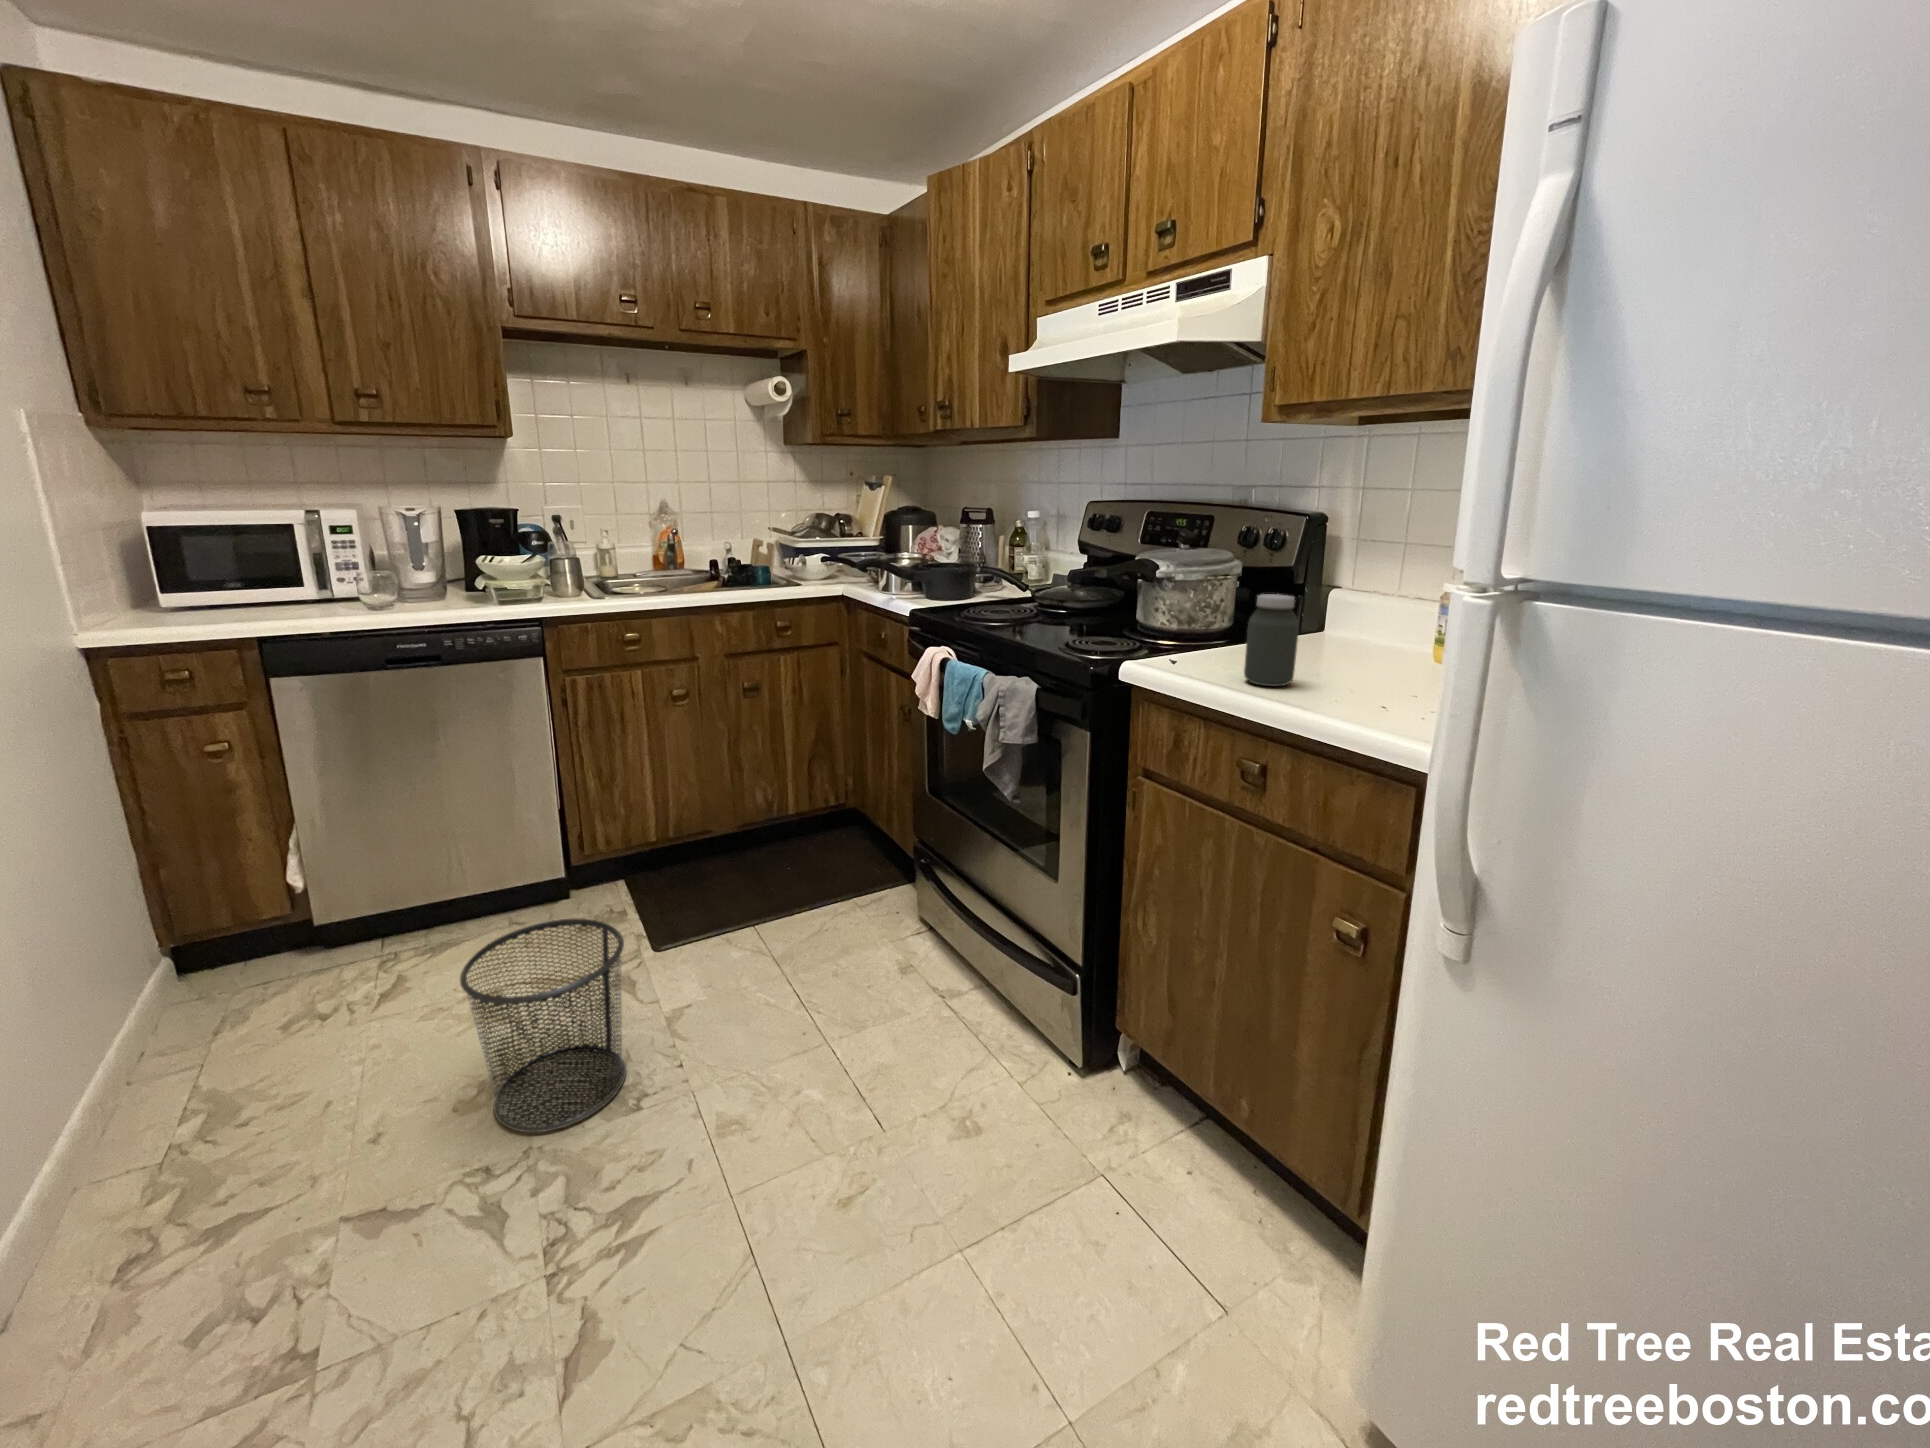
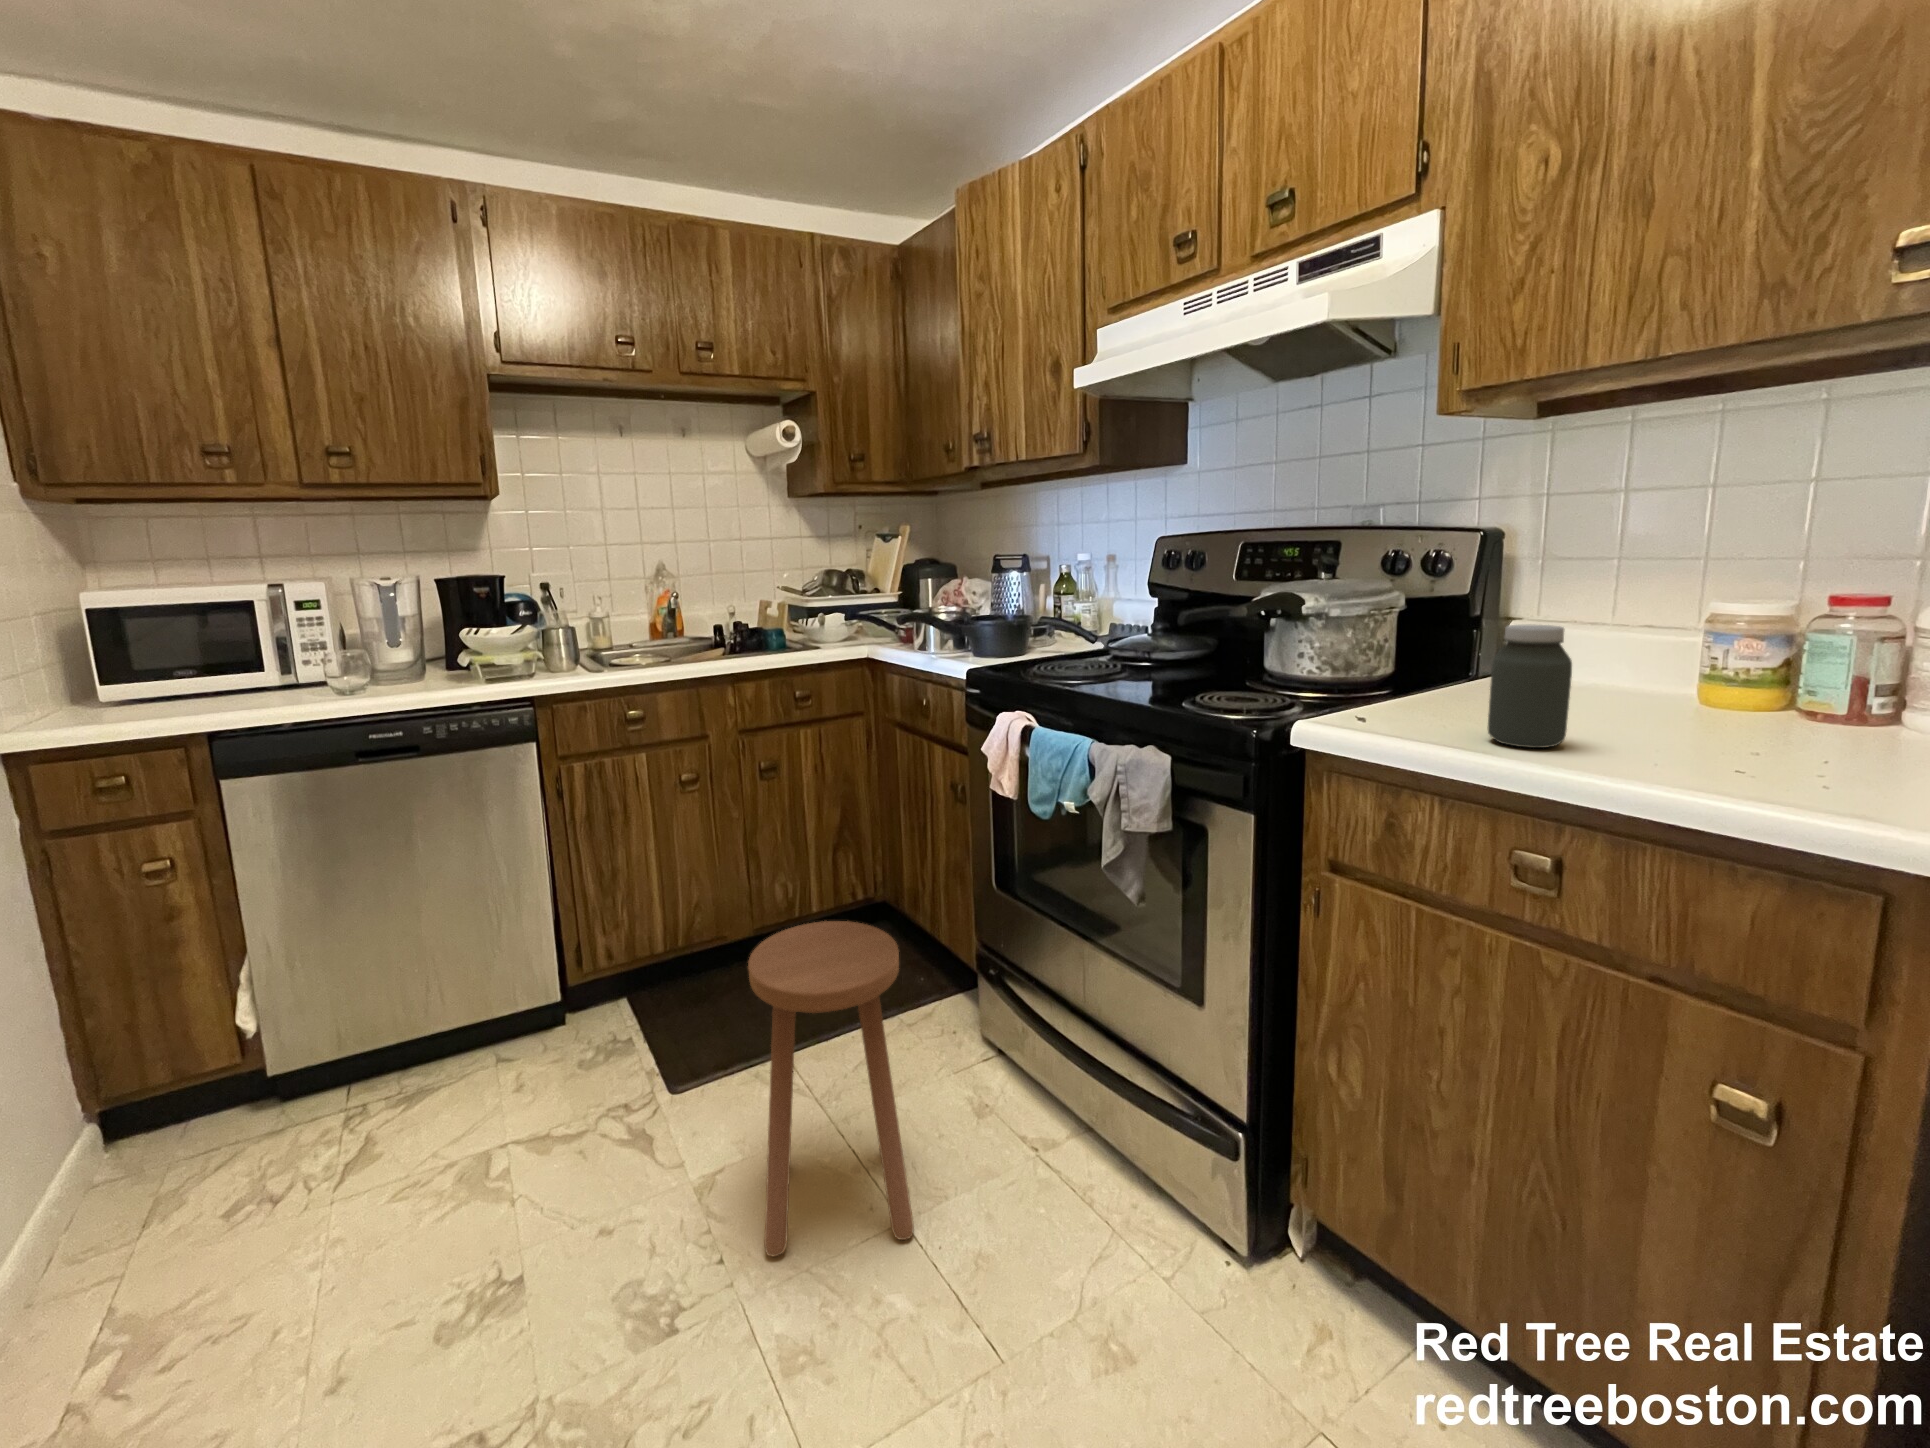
stool: none [705,810,835,1062] -> present [748,921,914,1256]
waste bin: present [460,918,626,1132] -> none [448,1071,655,1375]

